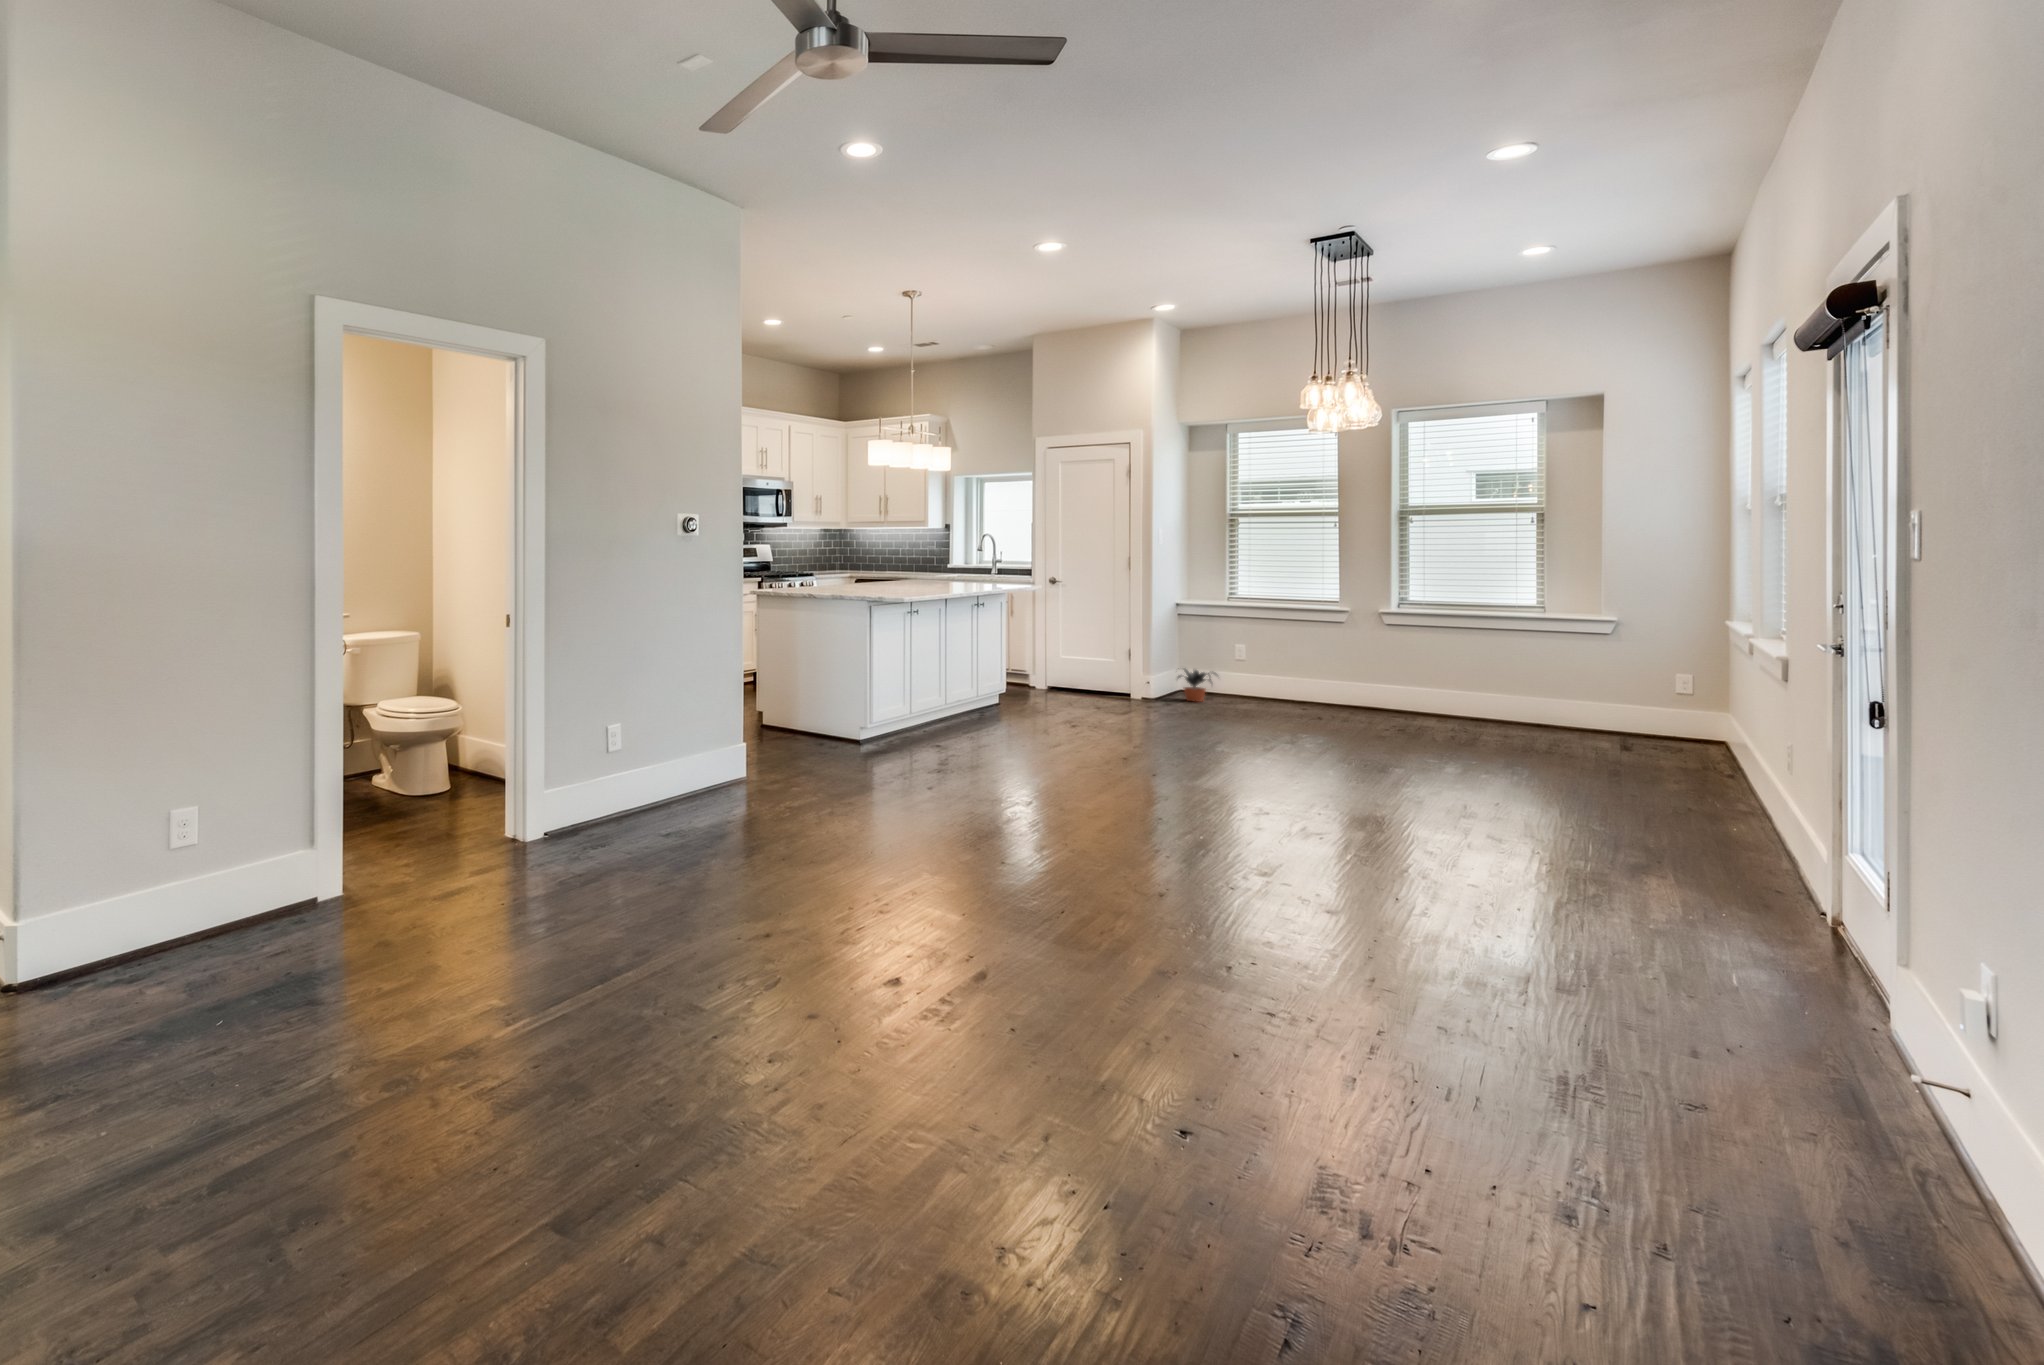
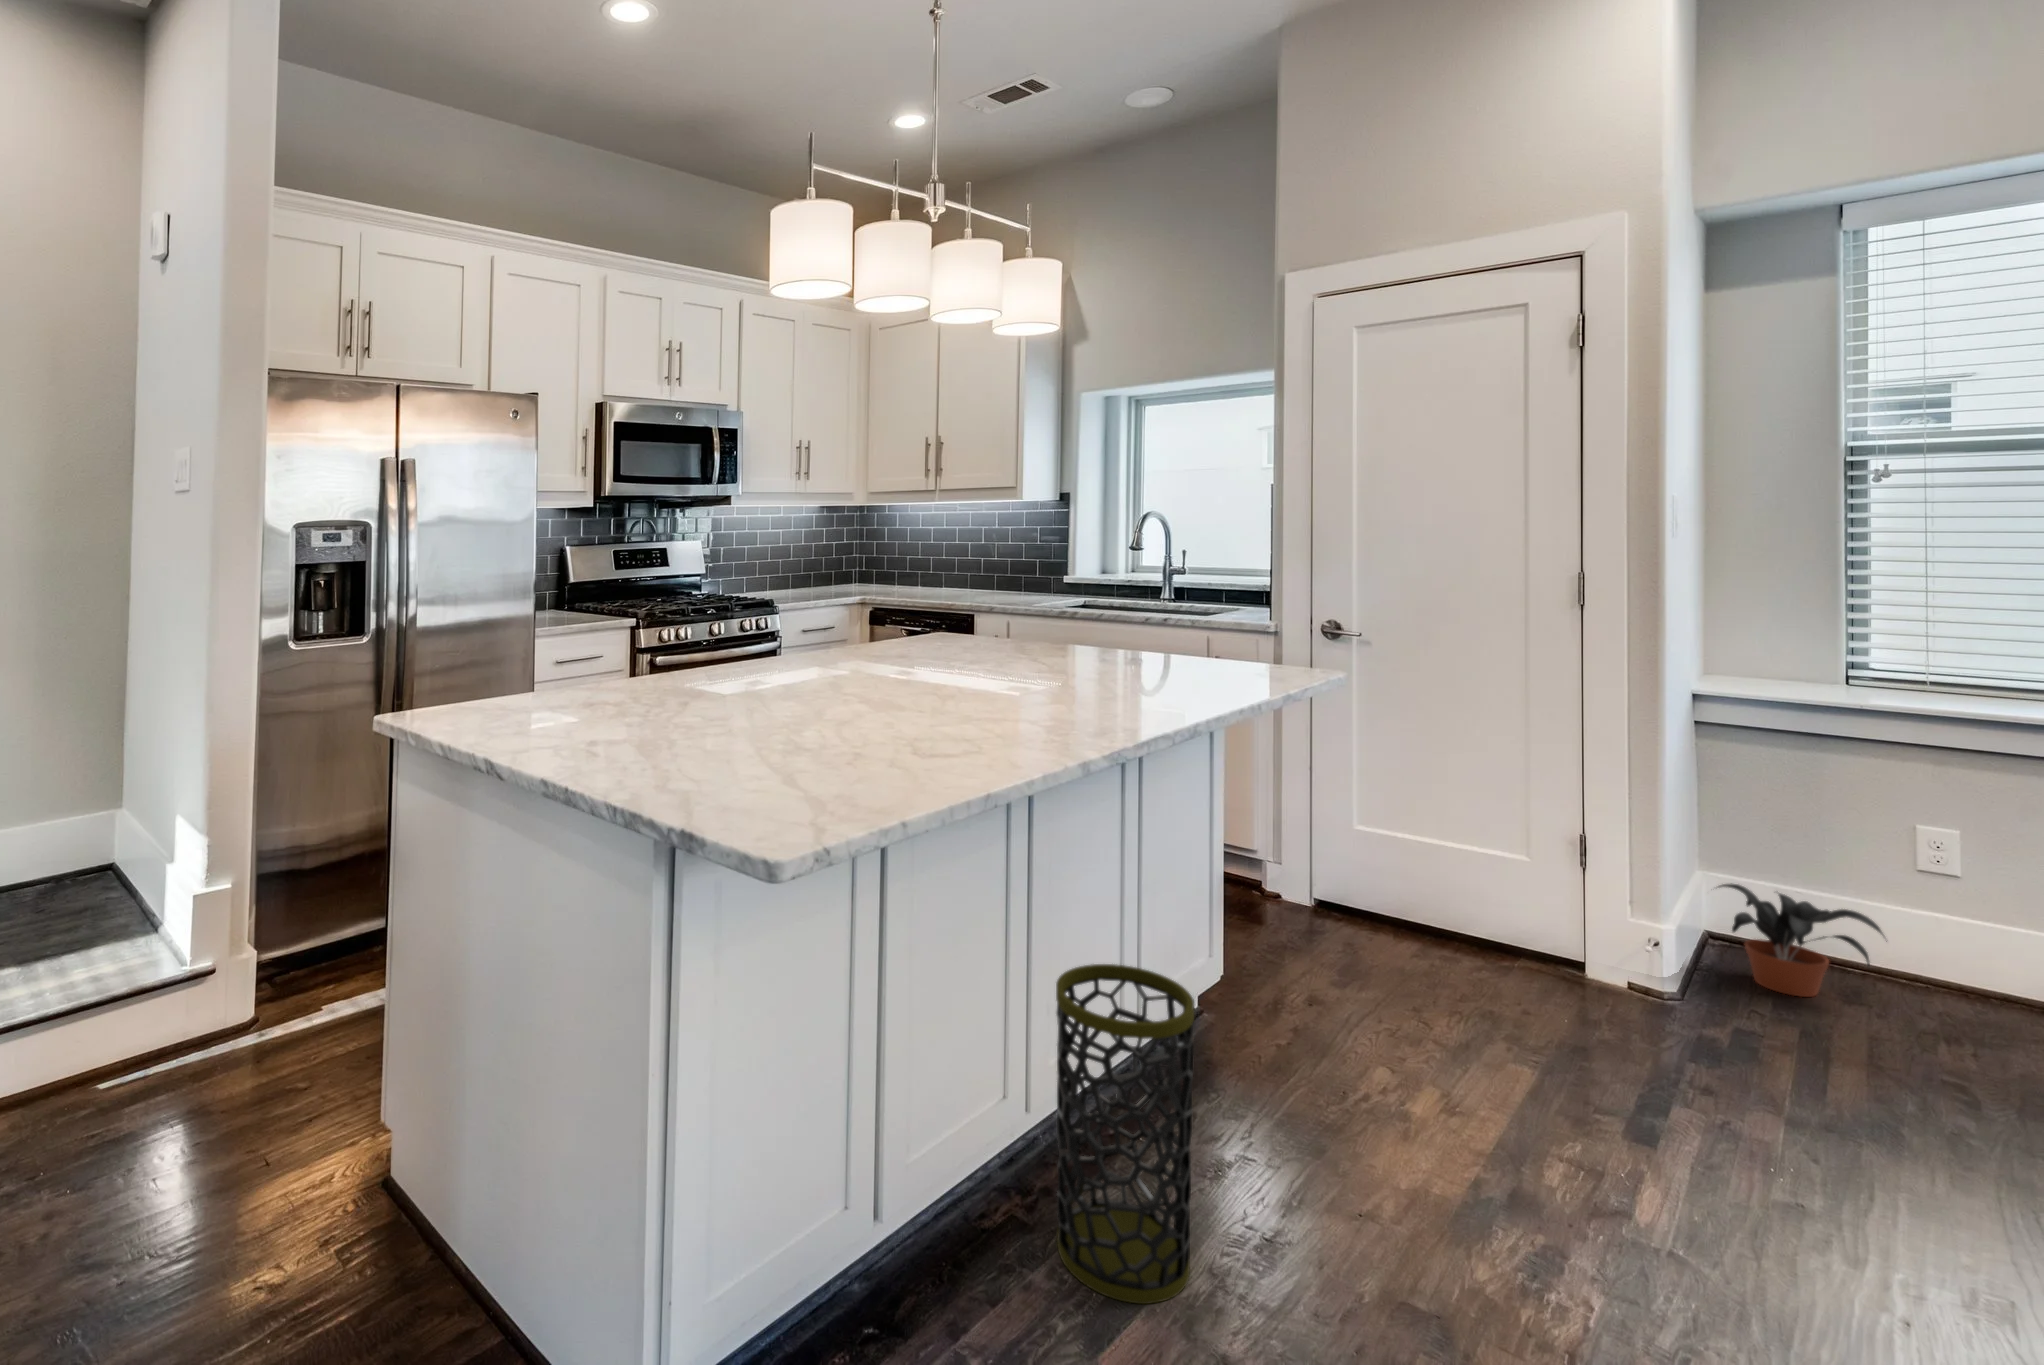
trash can: none [953,655,987,729] -> present [1056,964,1194,1304]

